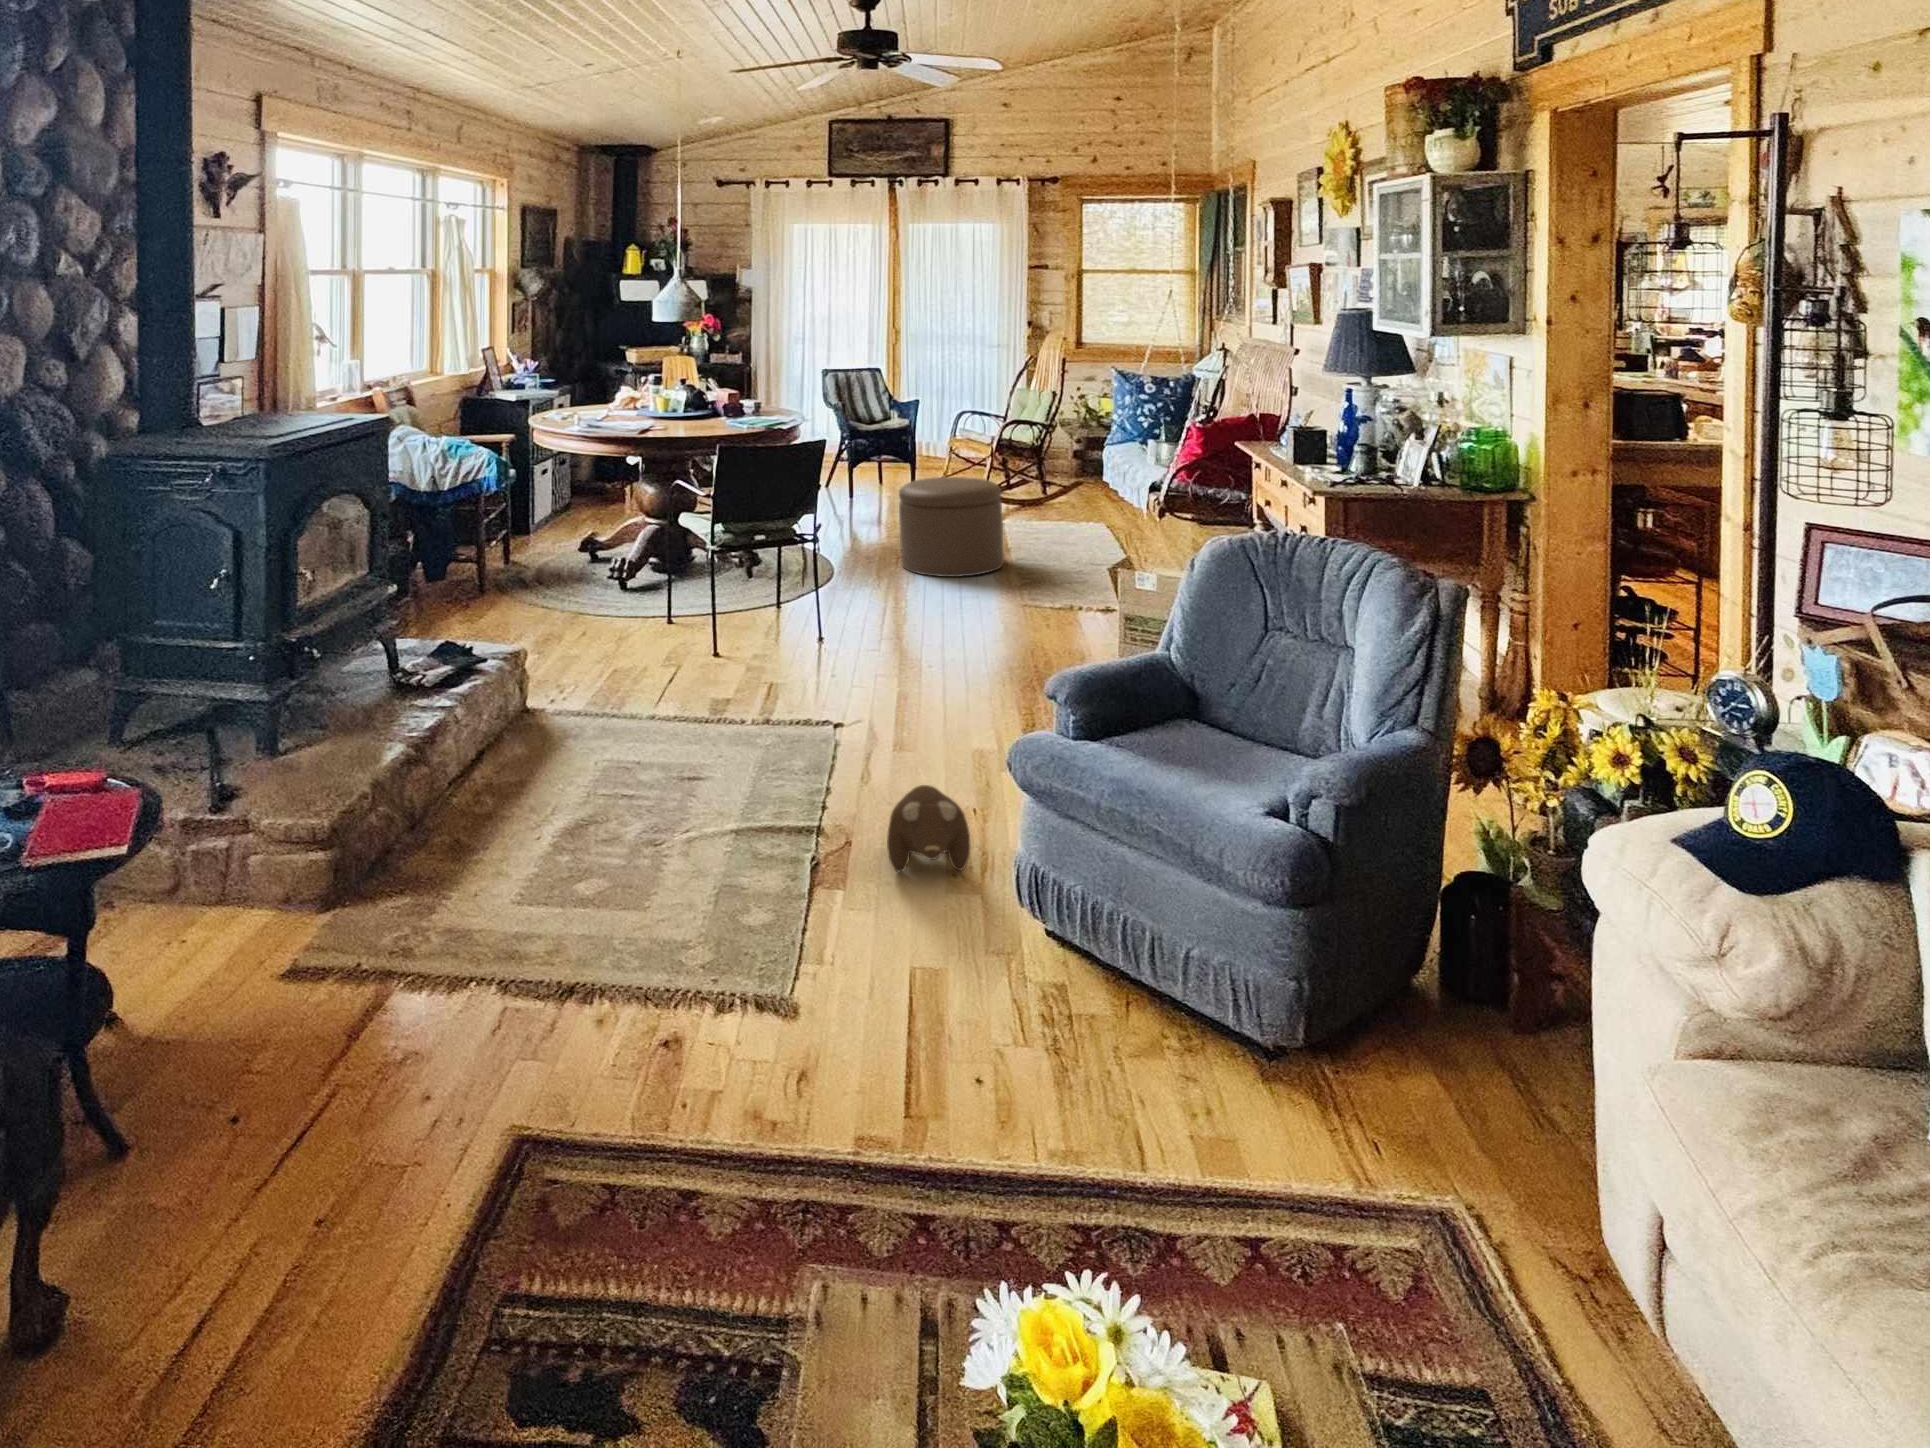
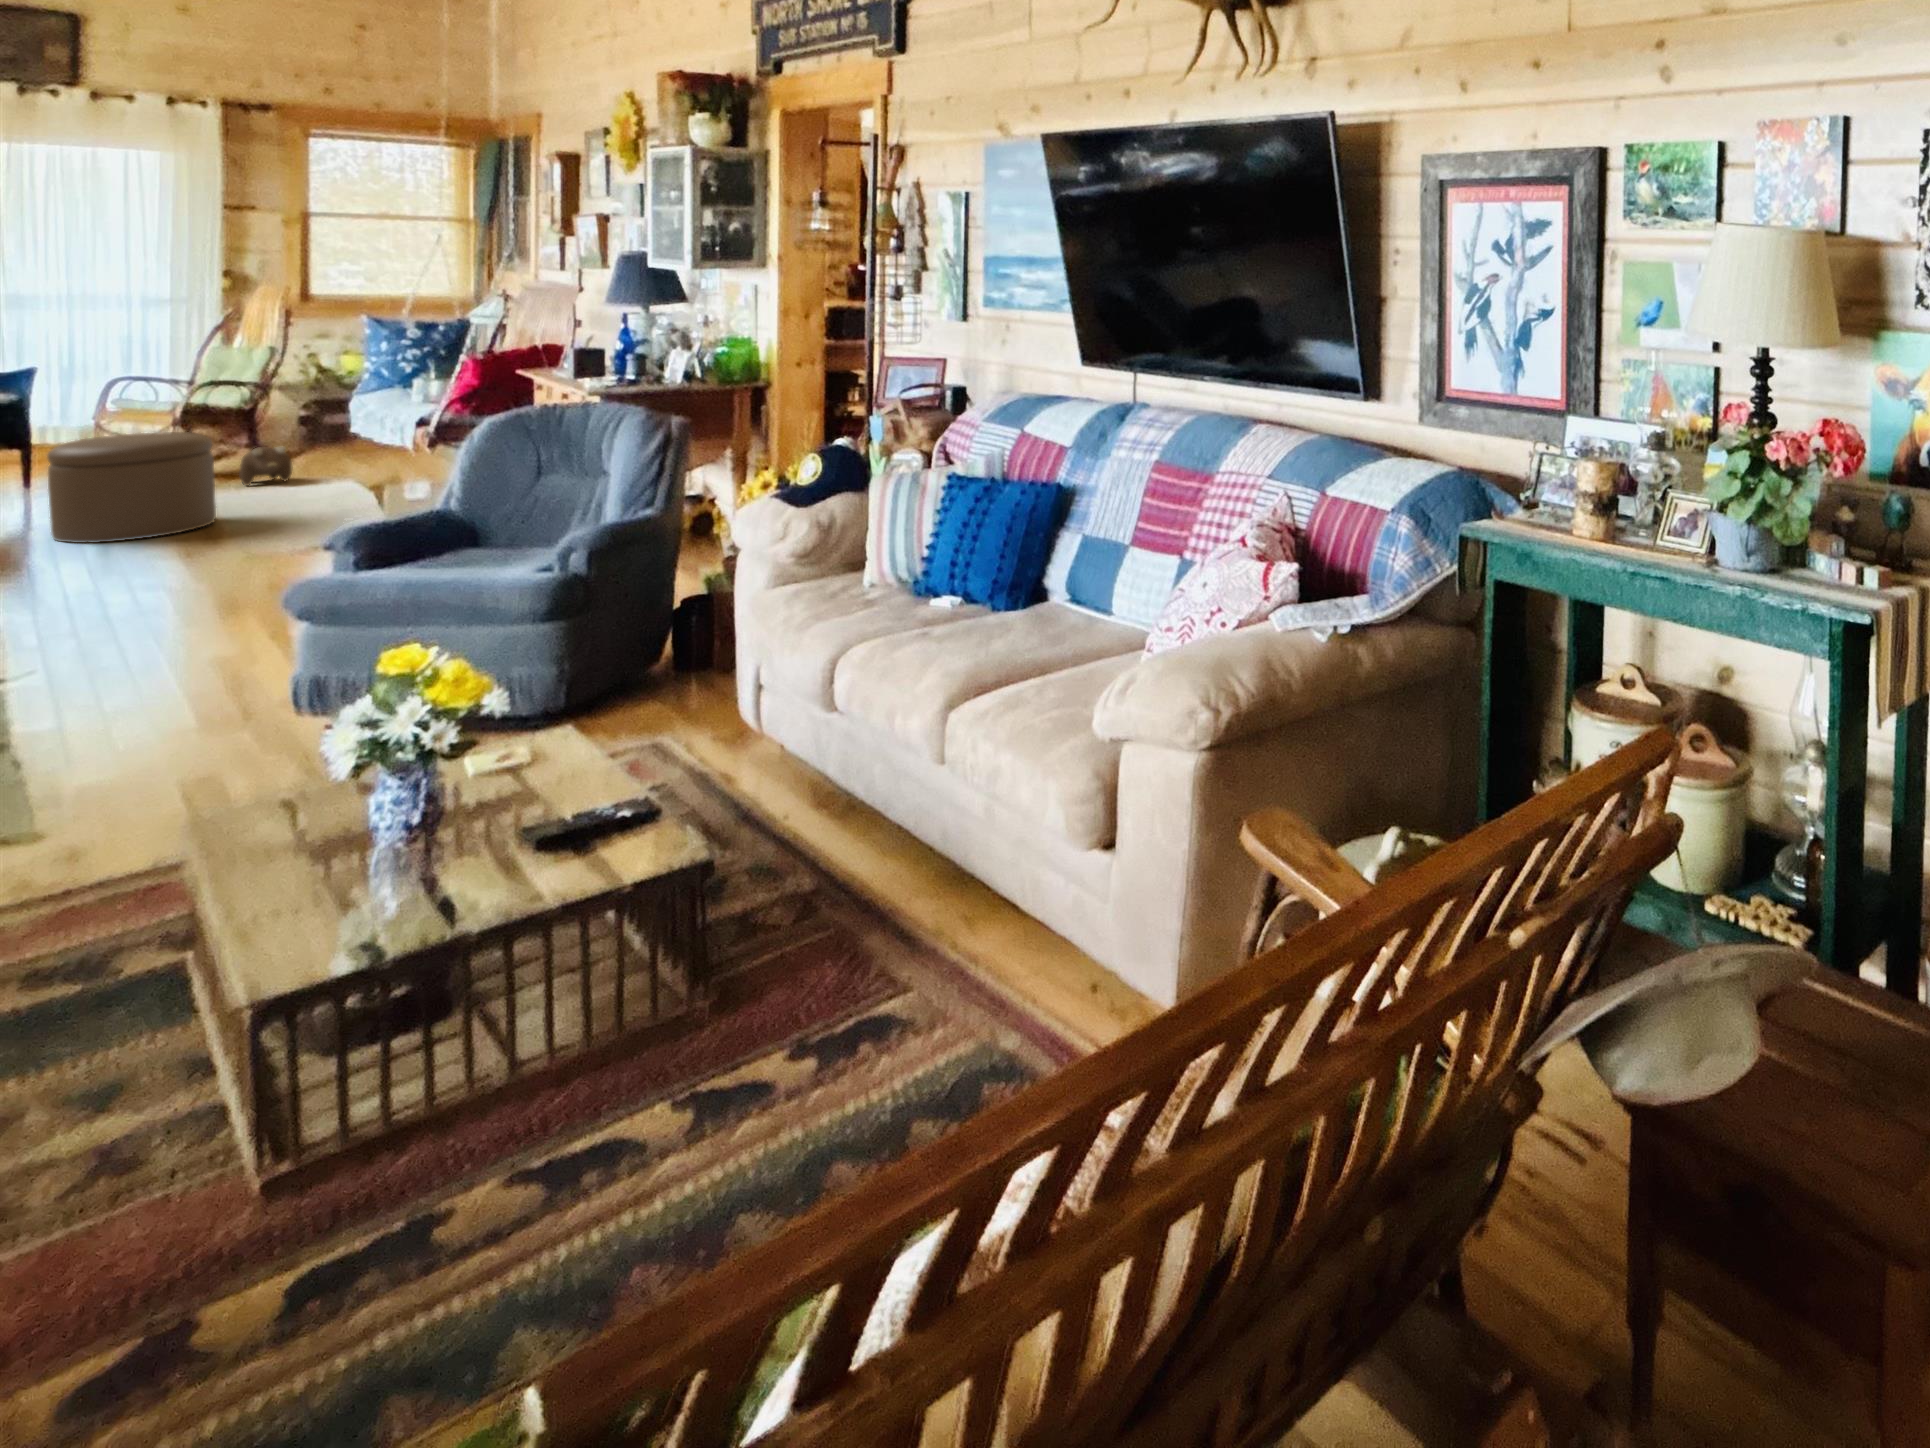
plush toy: present [887,785,971,872] -> present [239,447,293,486]

